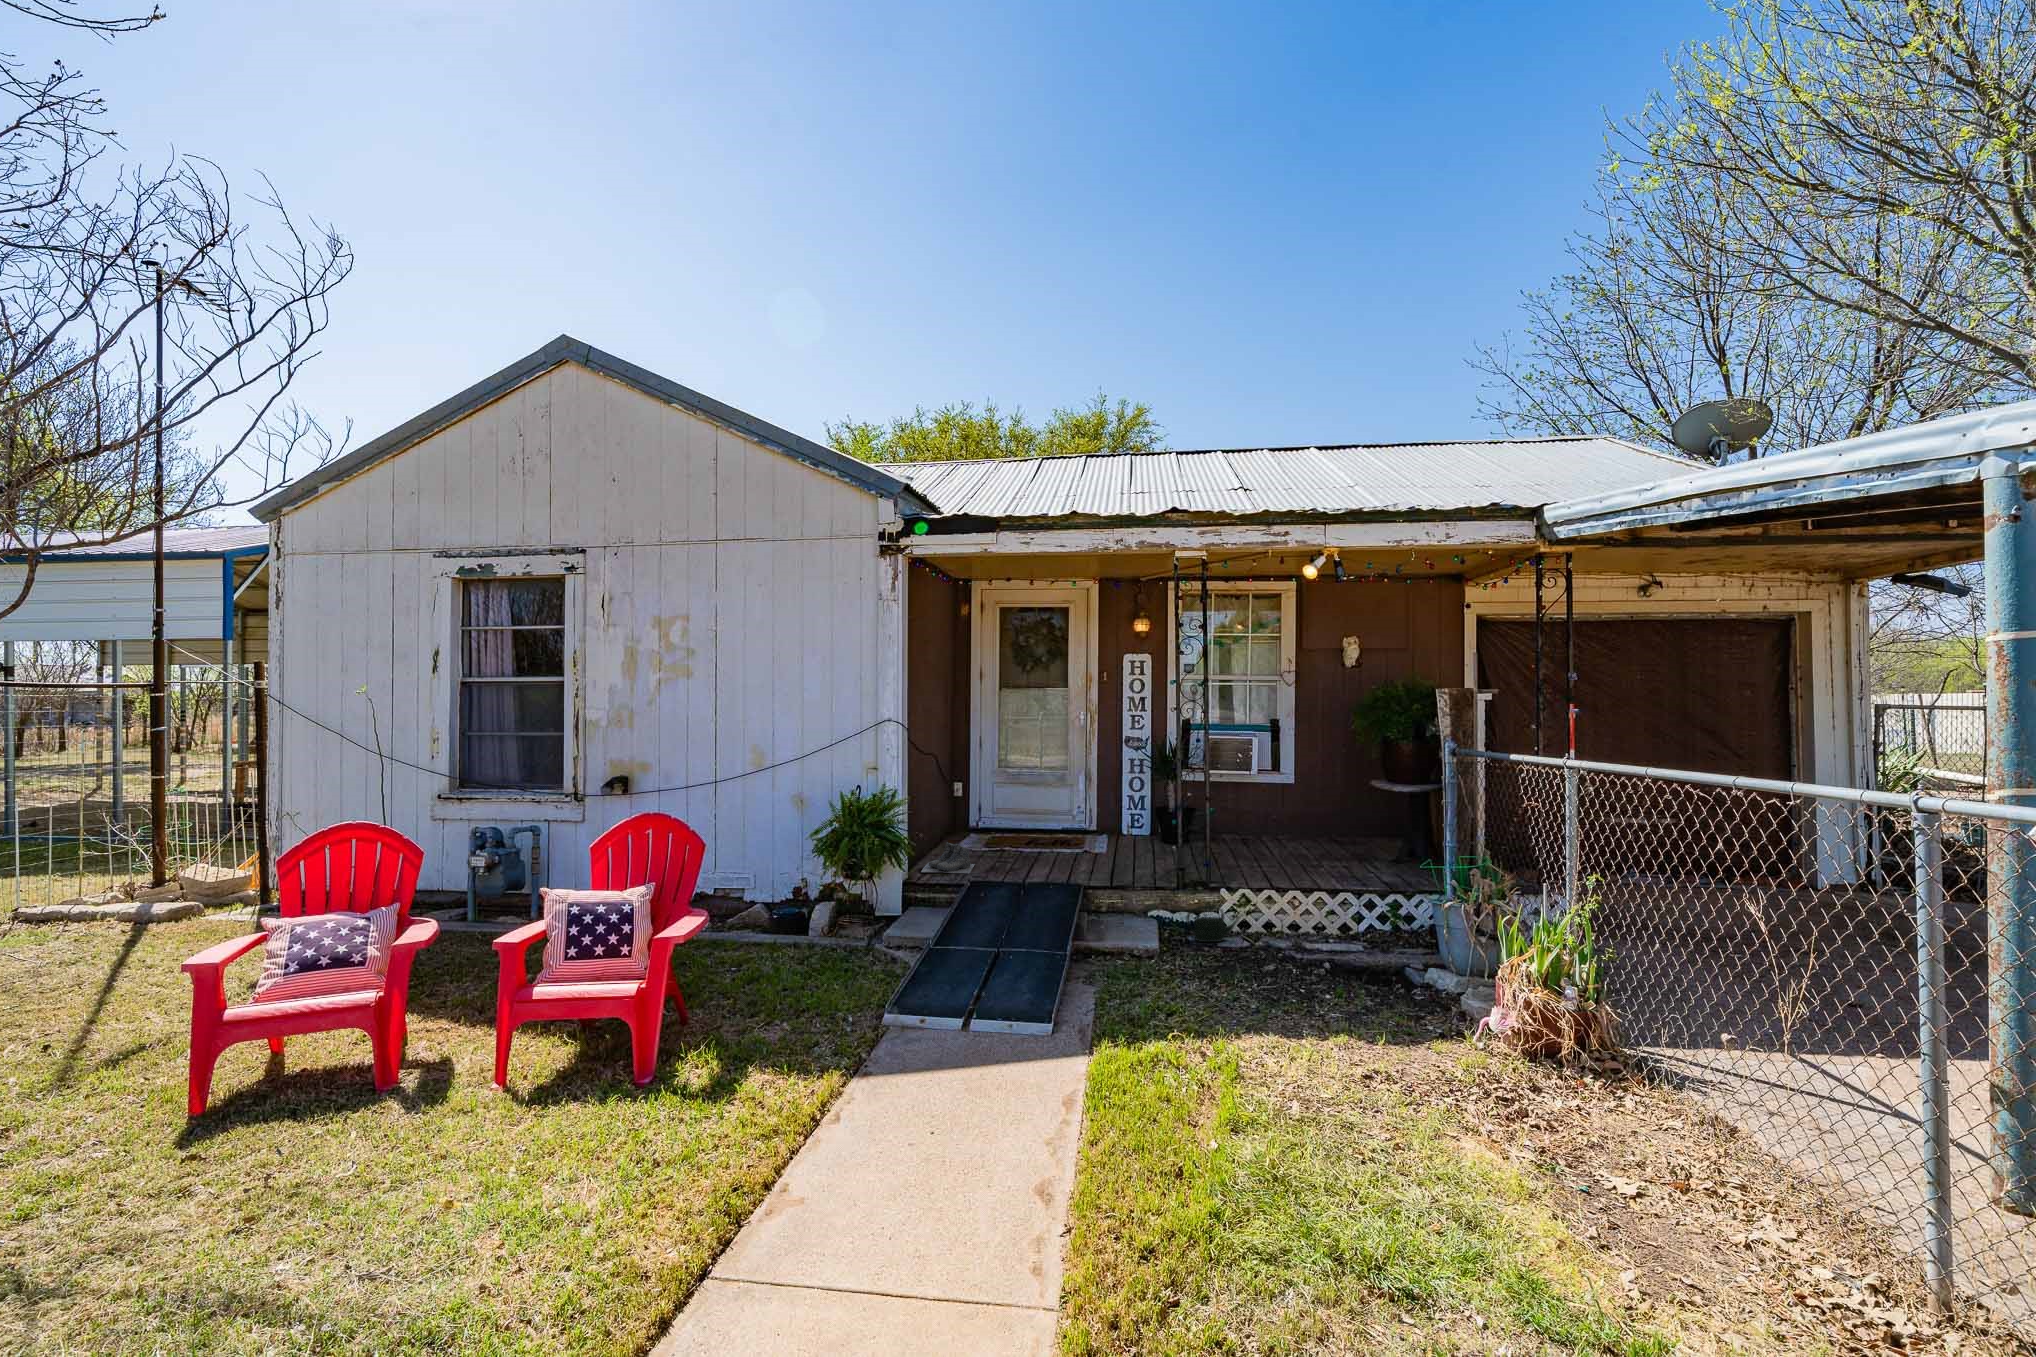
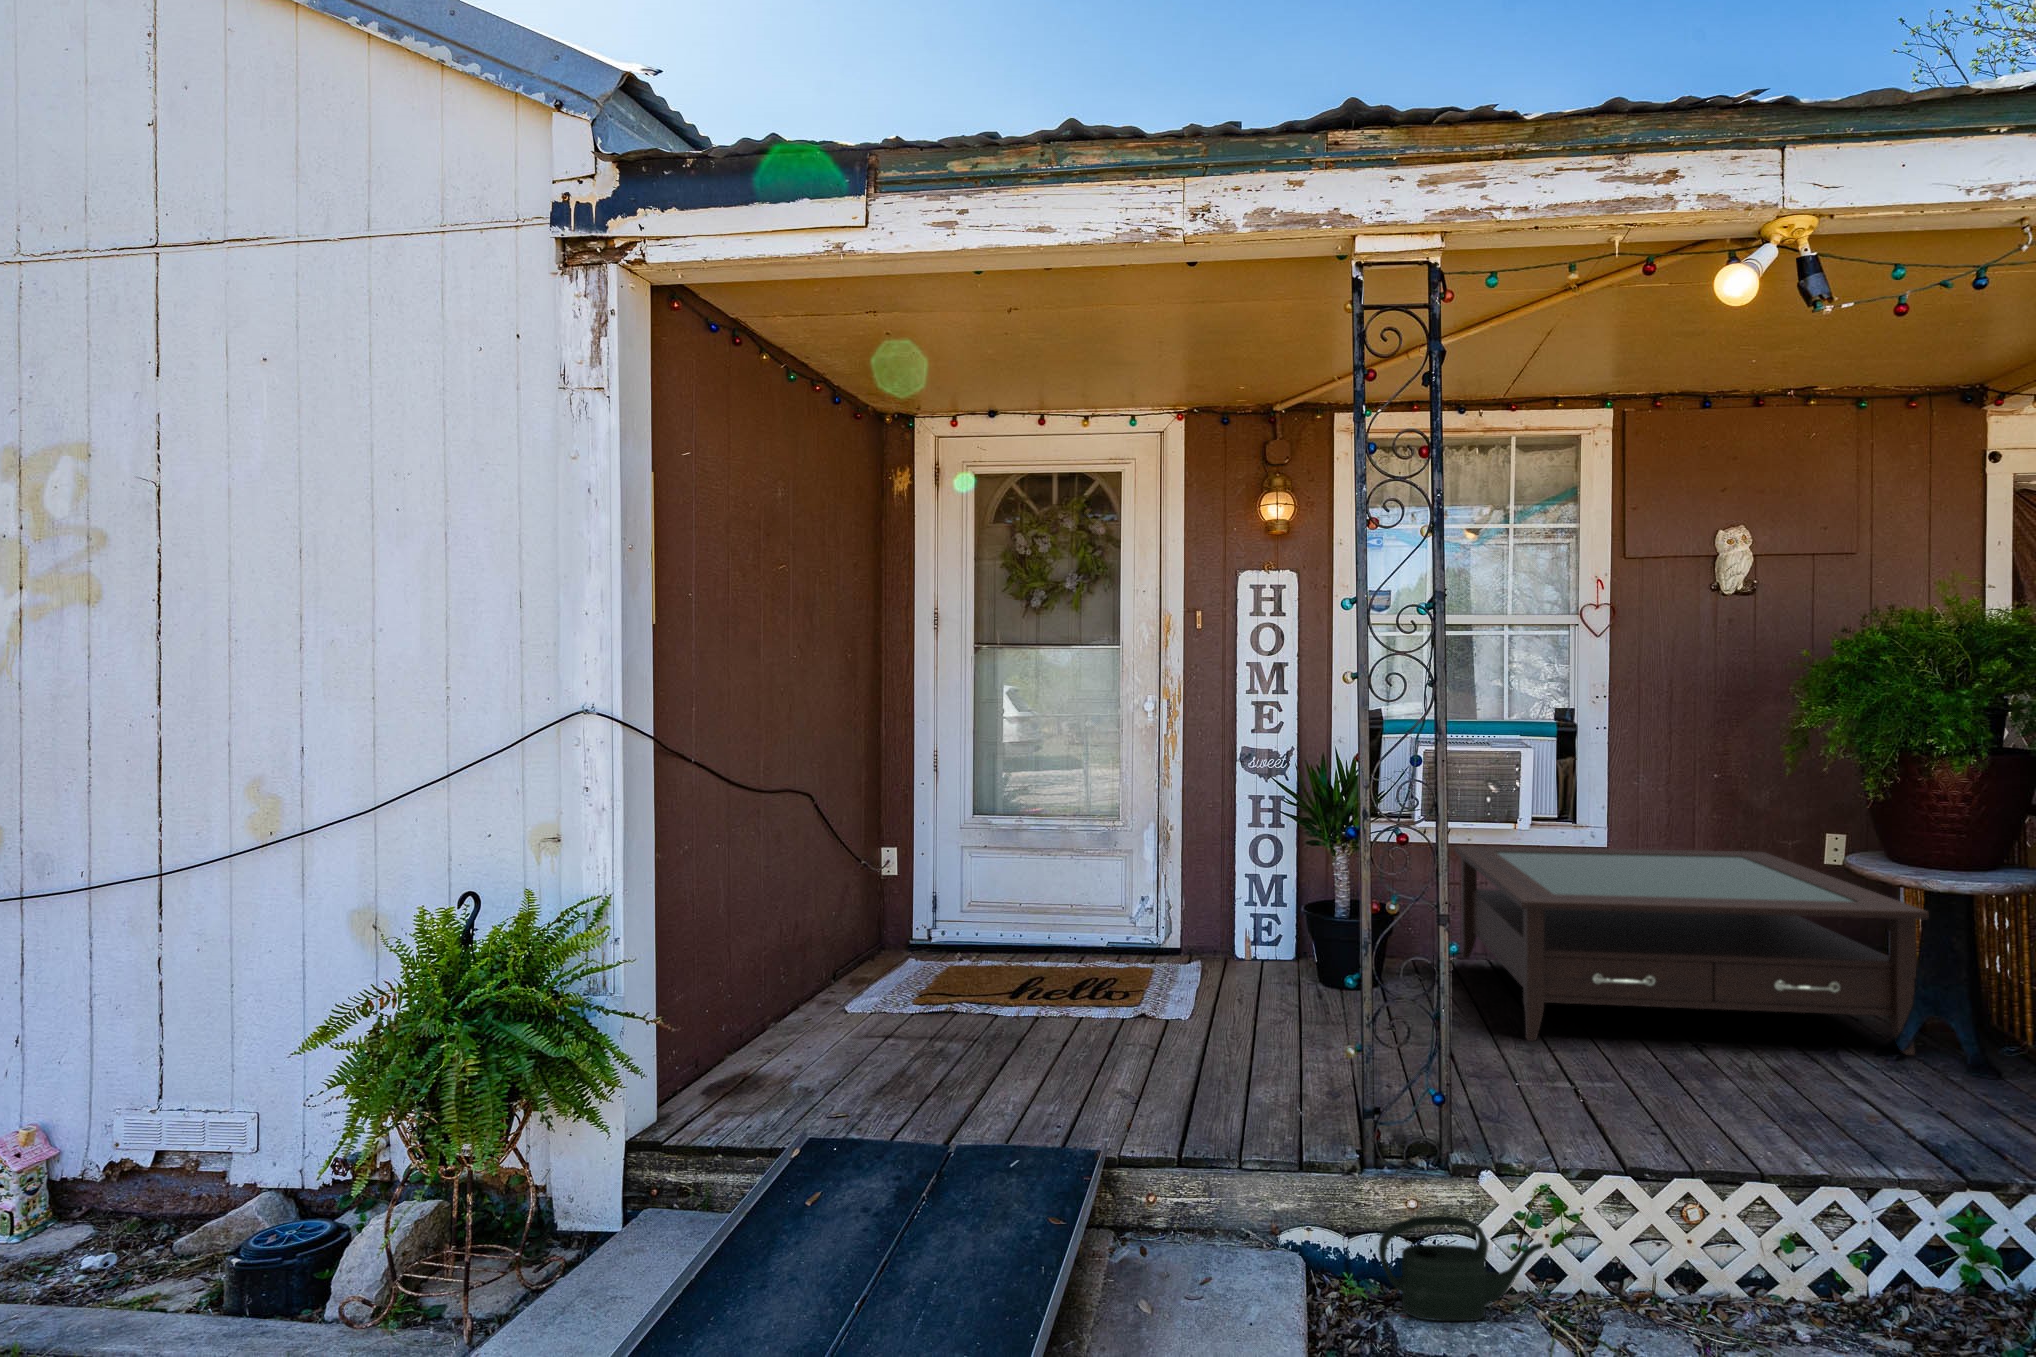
coffee table: none [1223,782,1402,860] -> present [1454,846,1929,1055]
boots: present [921,842,975,873] -> none [736,987,877,1068]

